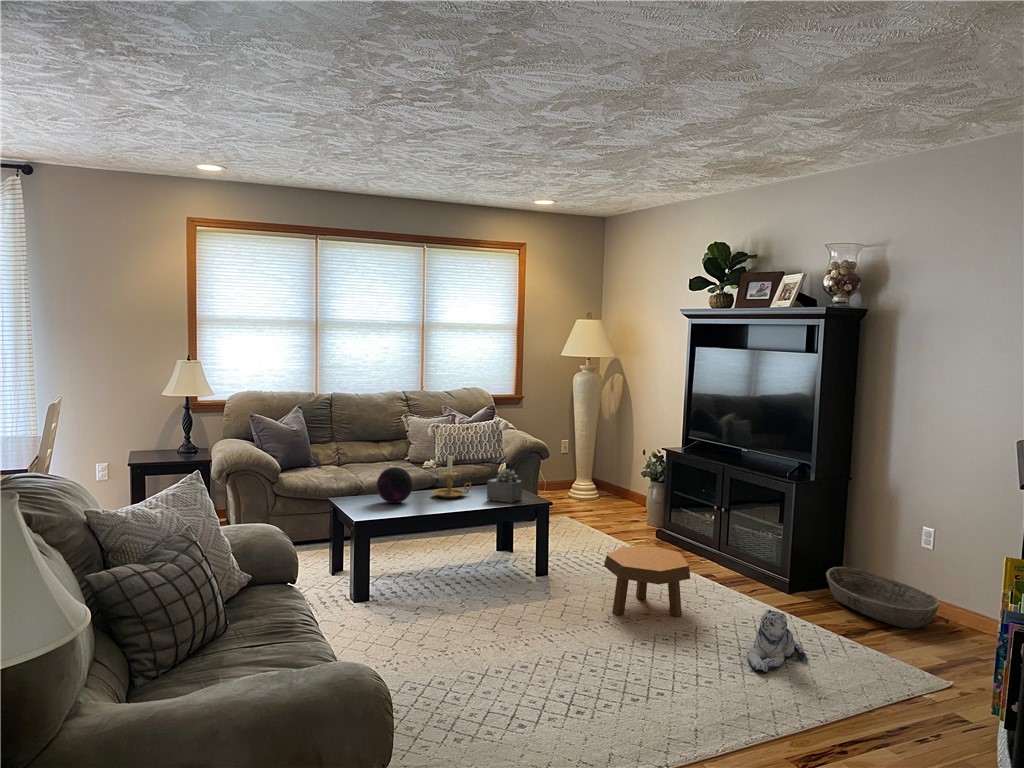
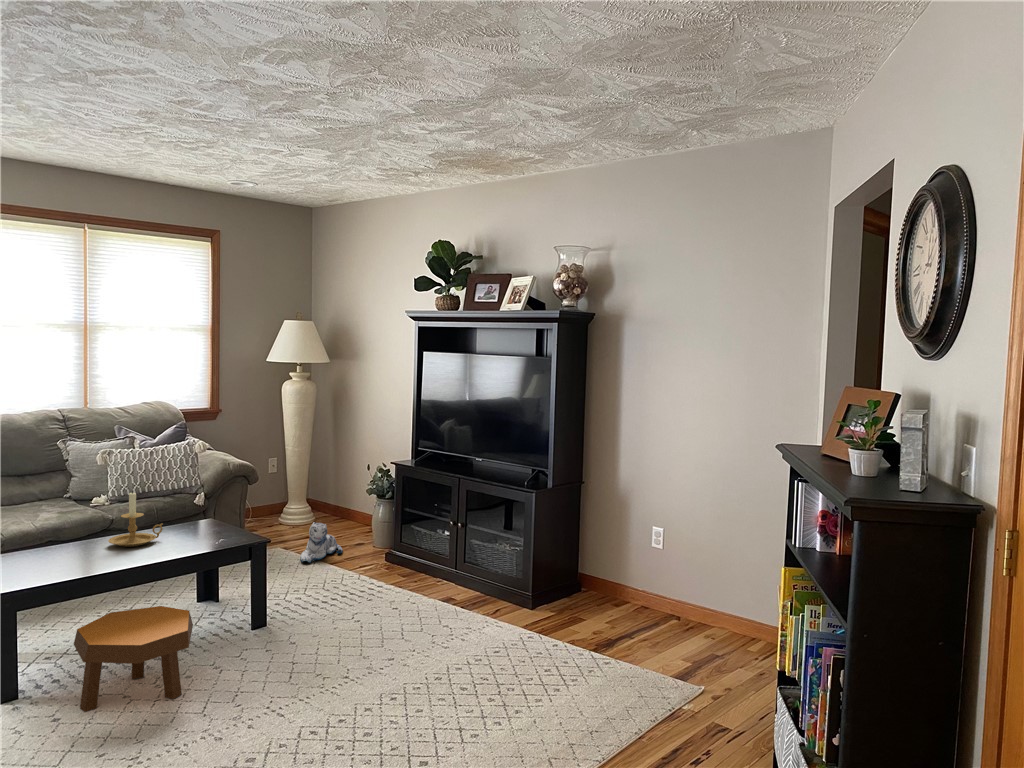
decorative orb: present [377,467,413,503] -> none [26,514,80,562]
succulent plant: present [487,469,522,503] -> none [184,503,231,545]
footstool: present [604,547,690,617] -> present [74,606,193,712]
basket: present [826,567,939,628] -> none [568,575,675,633]
plush toy: present [748,610,805,672] -> present [300,522,343,563]

